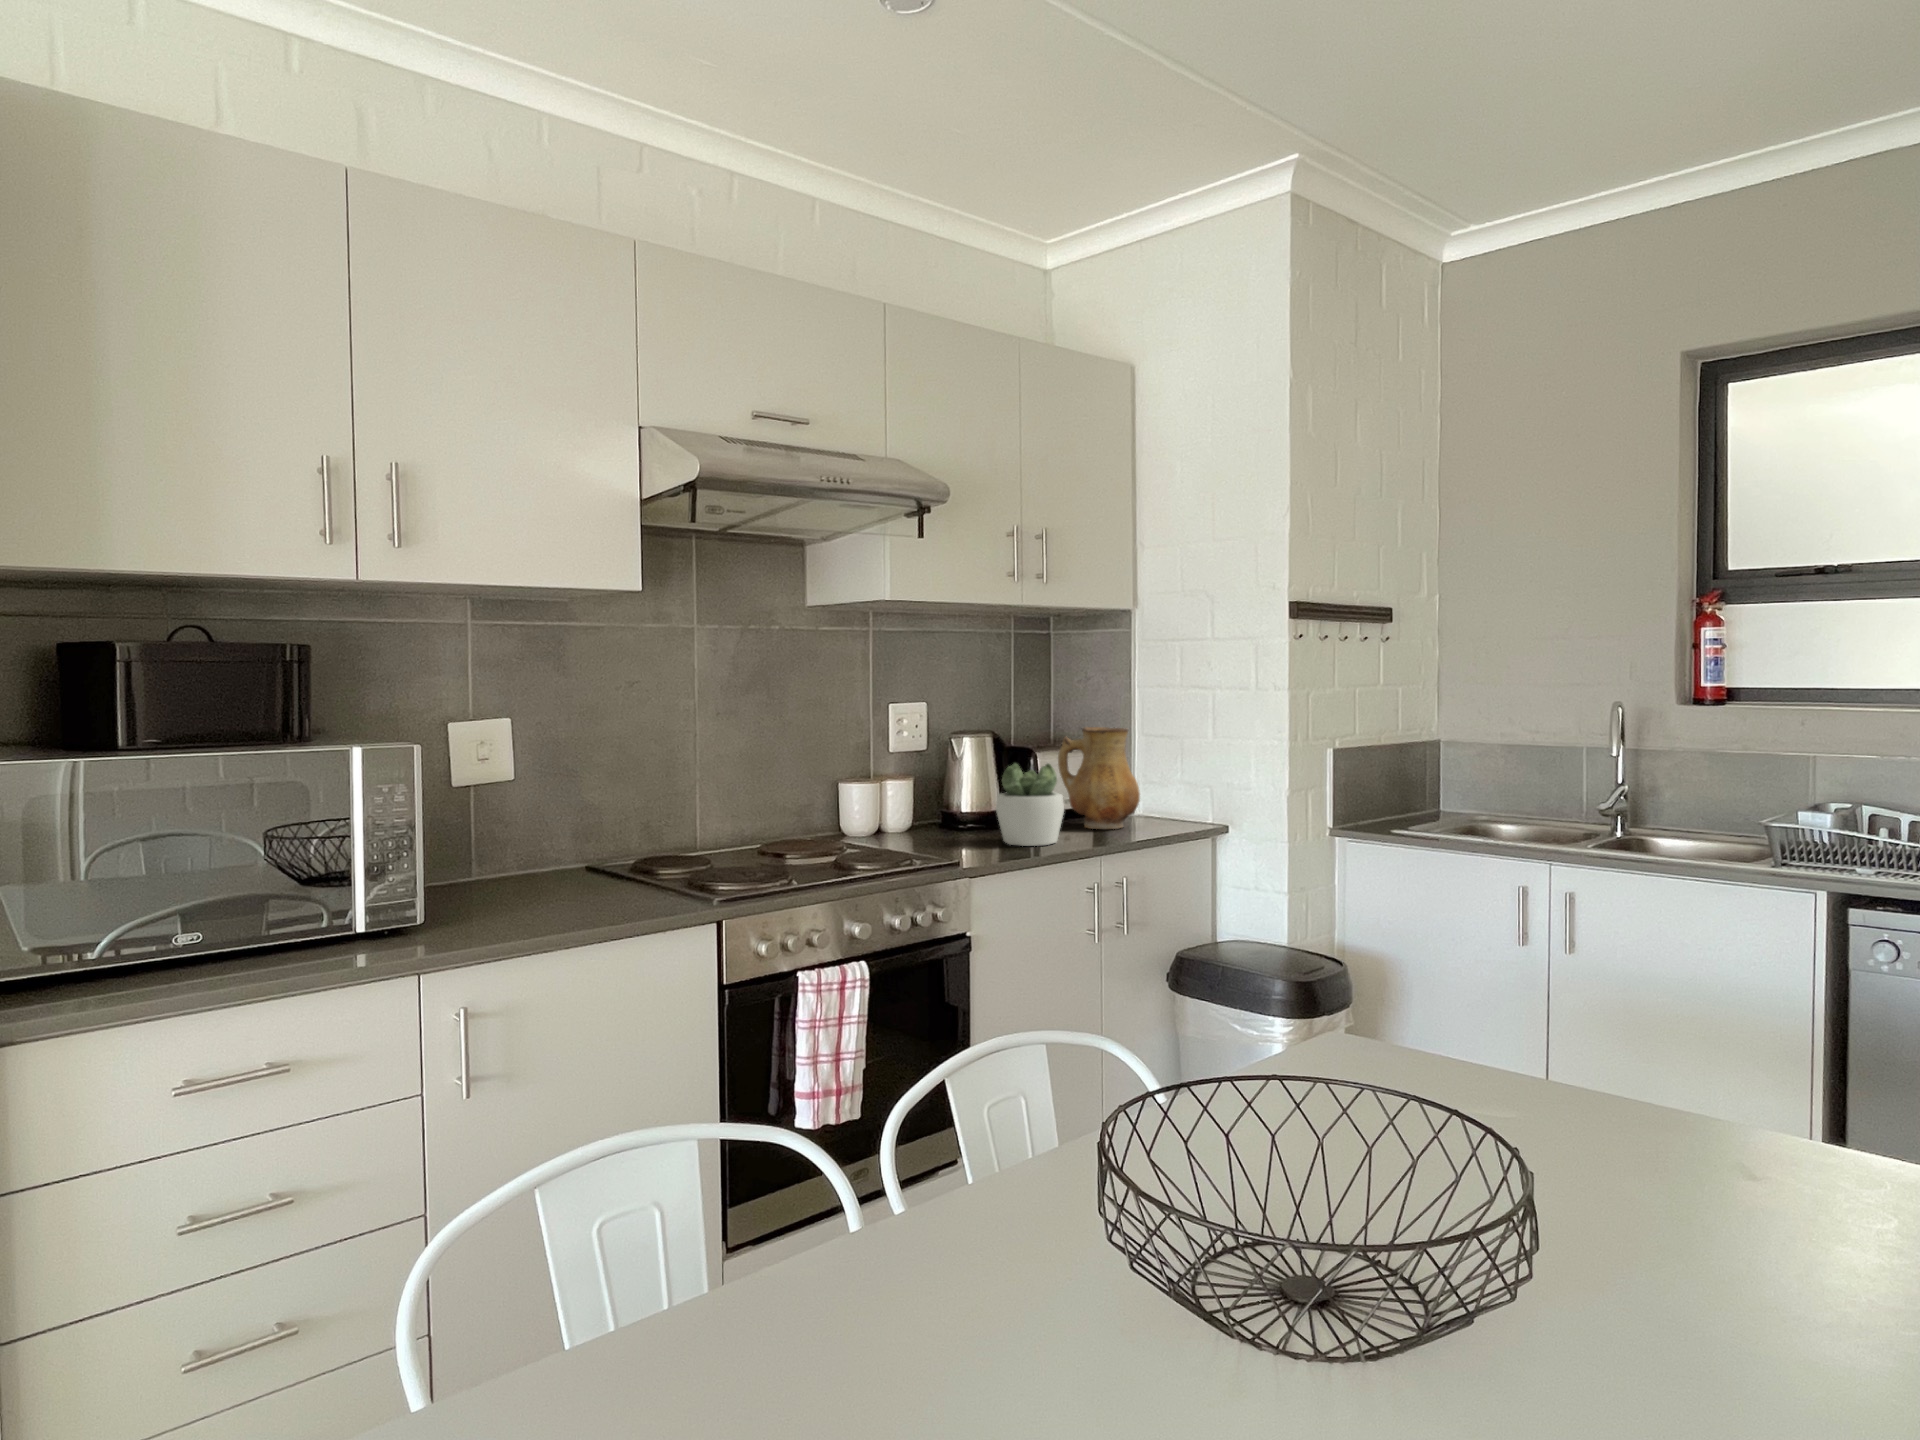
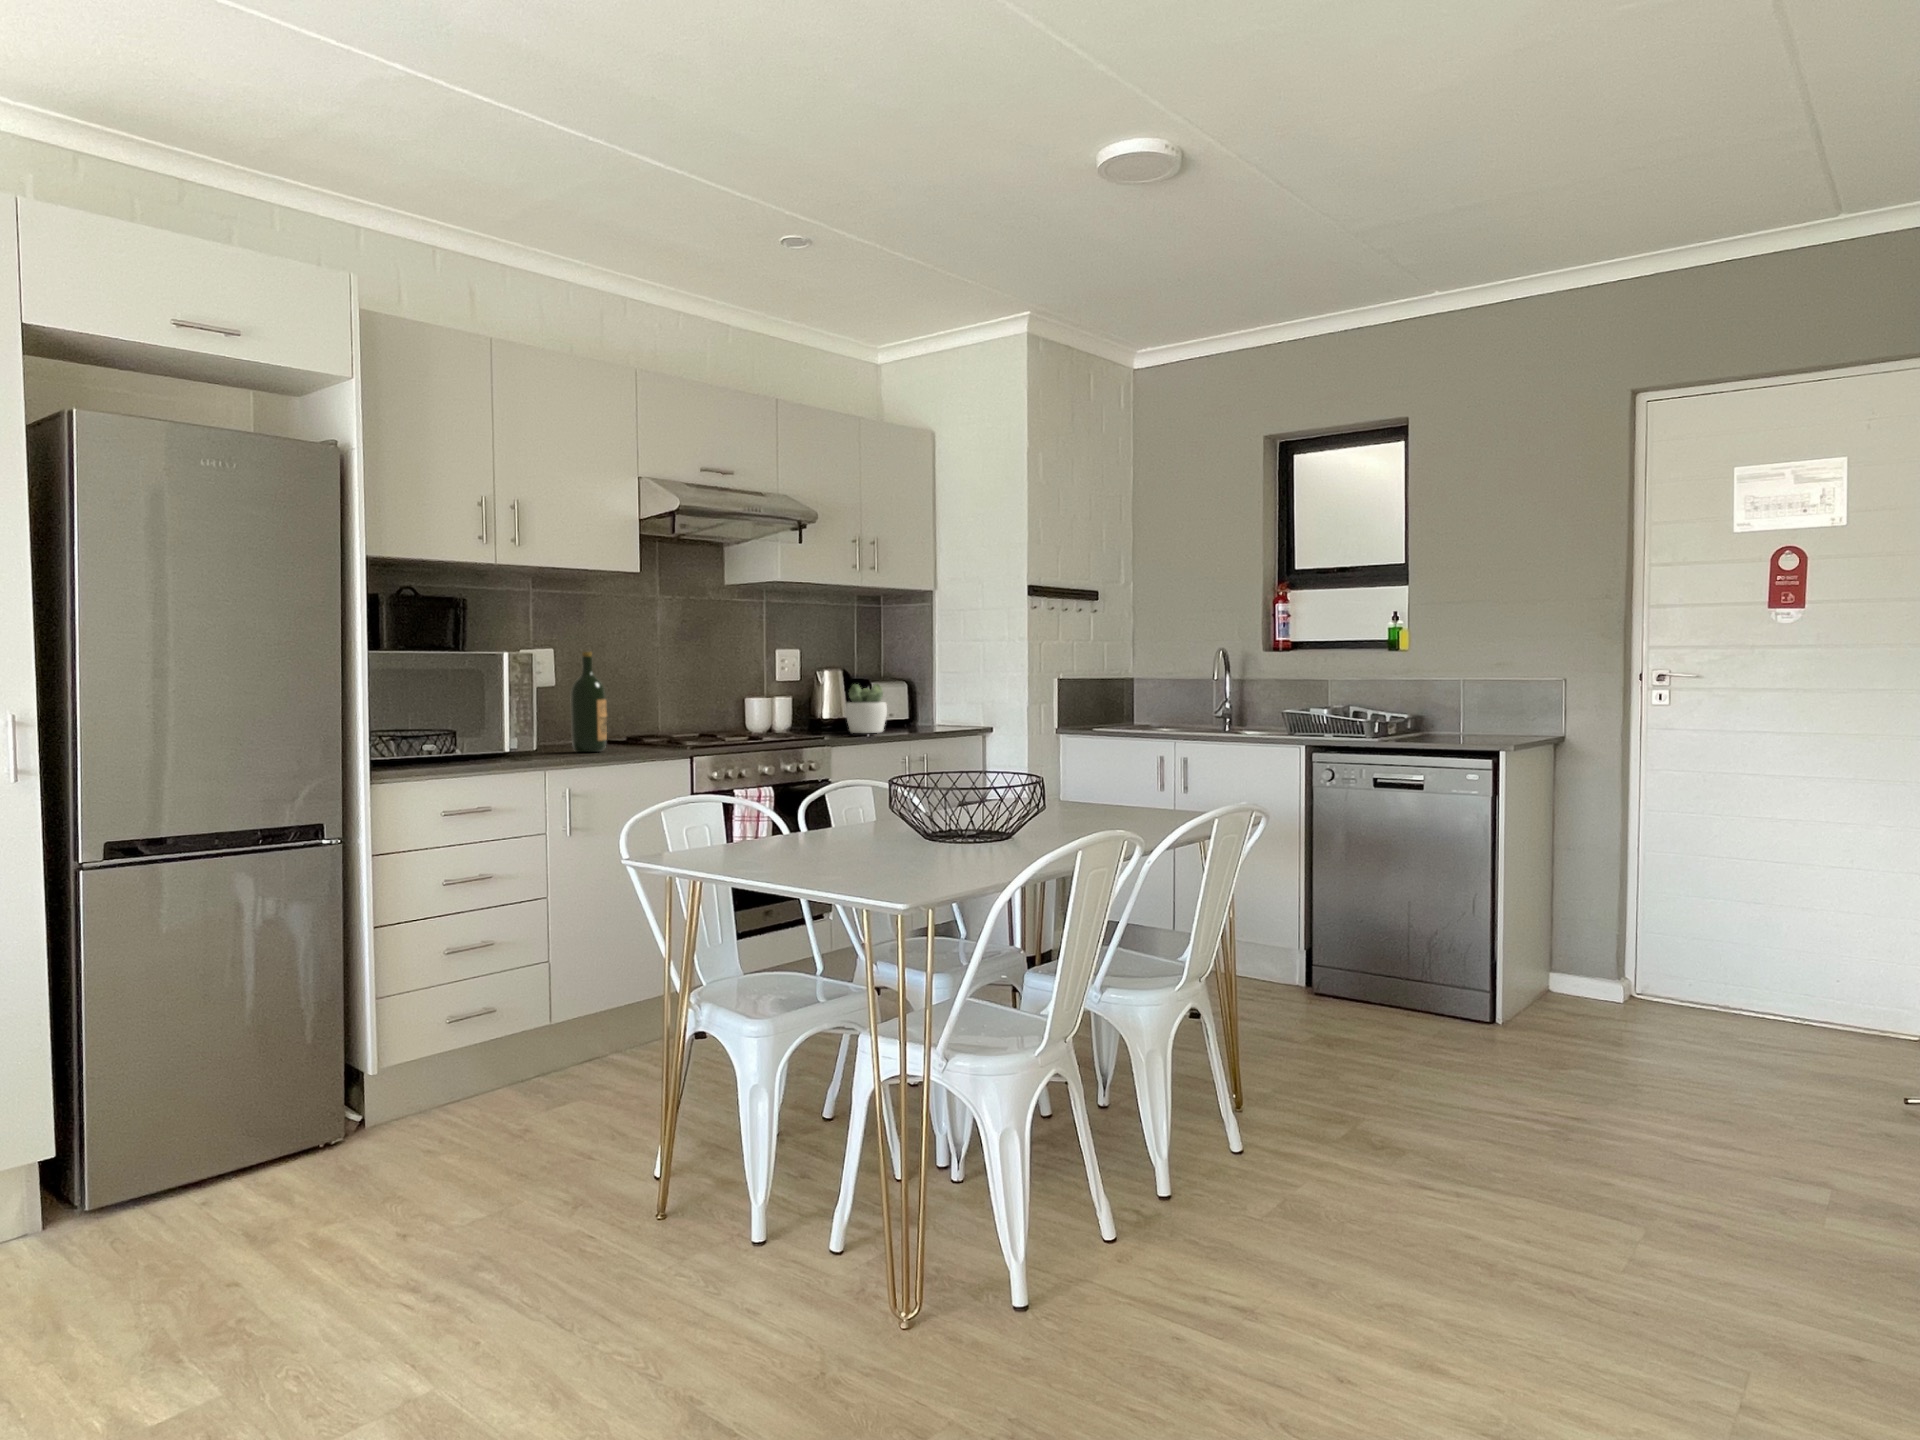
ceramic pitcher: present [1058,727,1140,829] -> none [884,665,936,729]
wine bottle: none [490,737,557,924] -> present [570,652,607,752]

